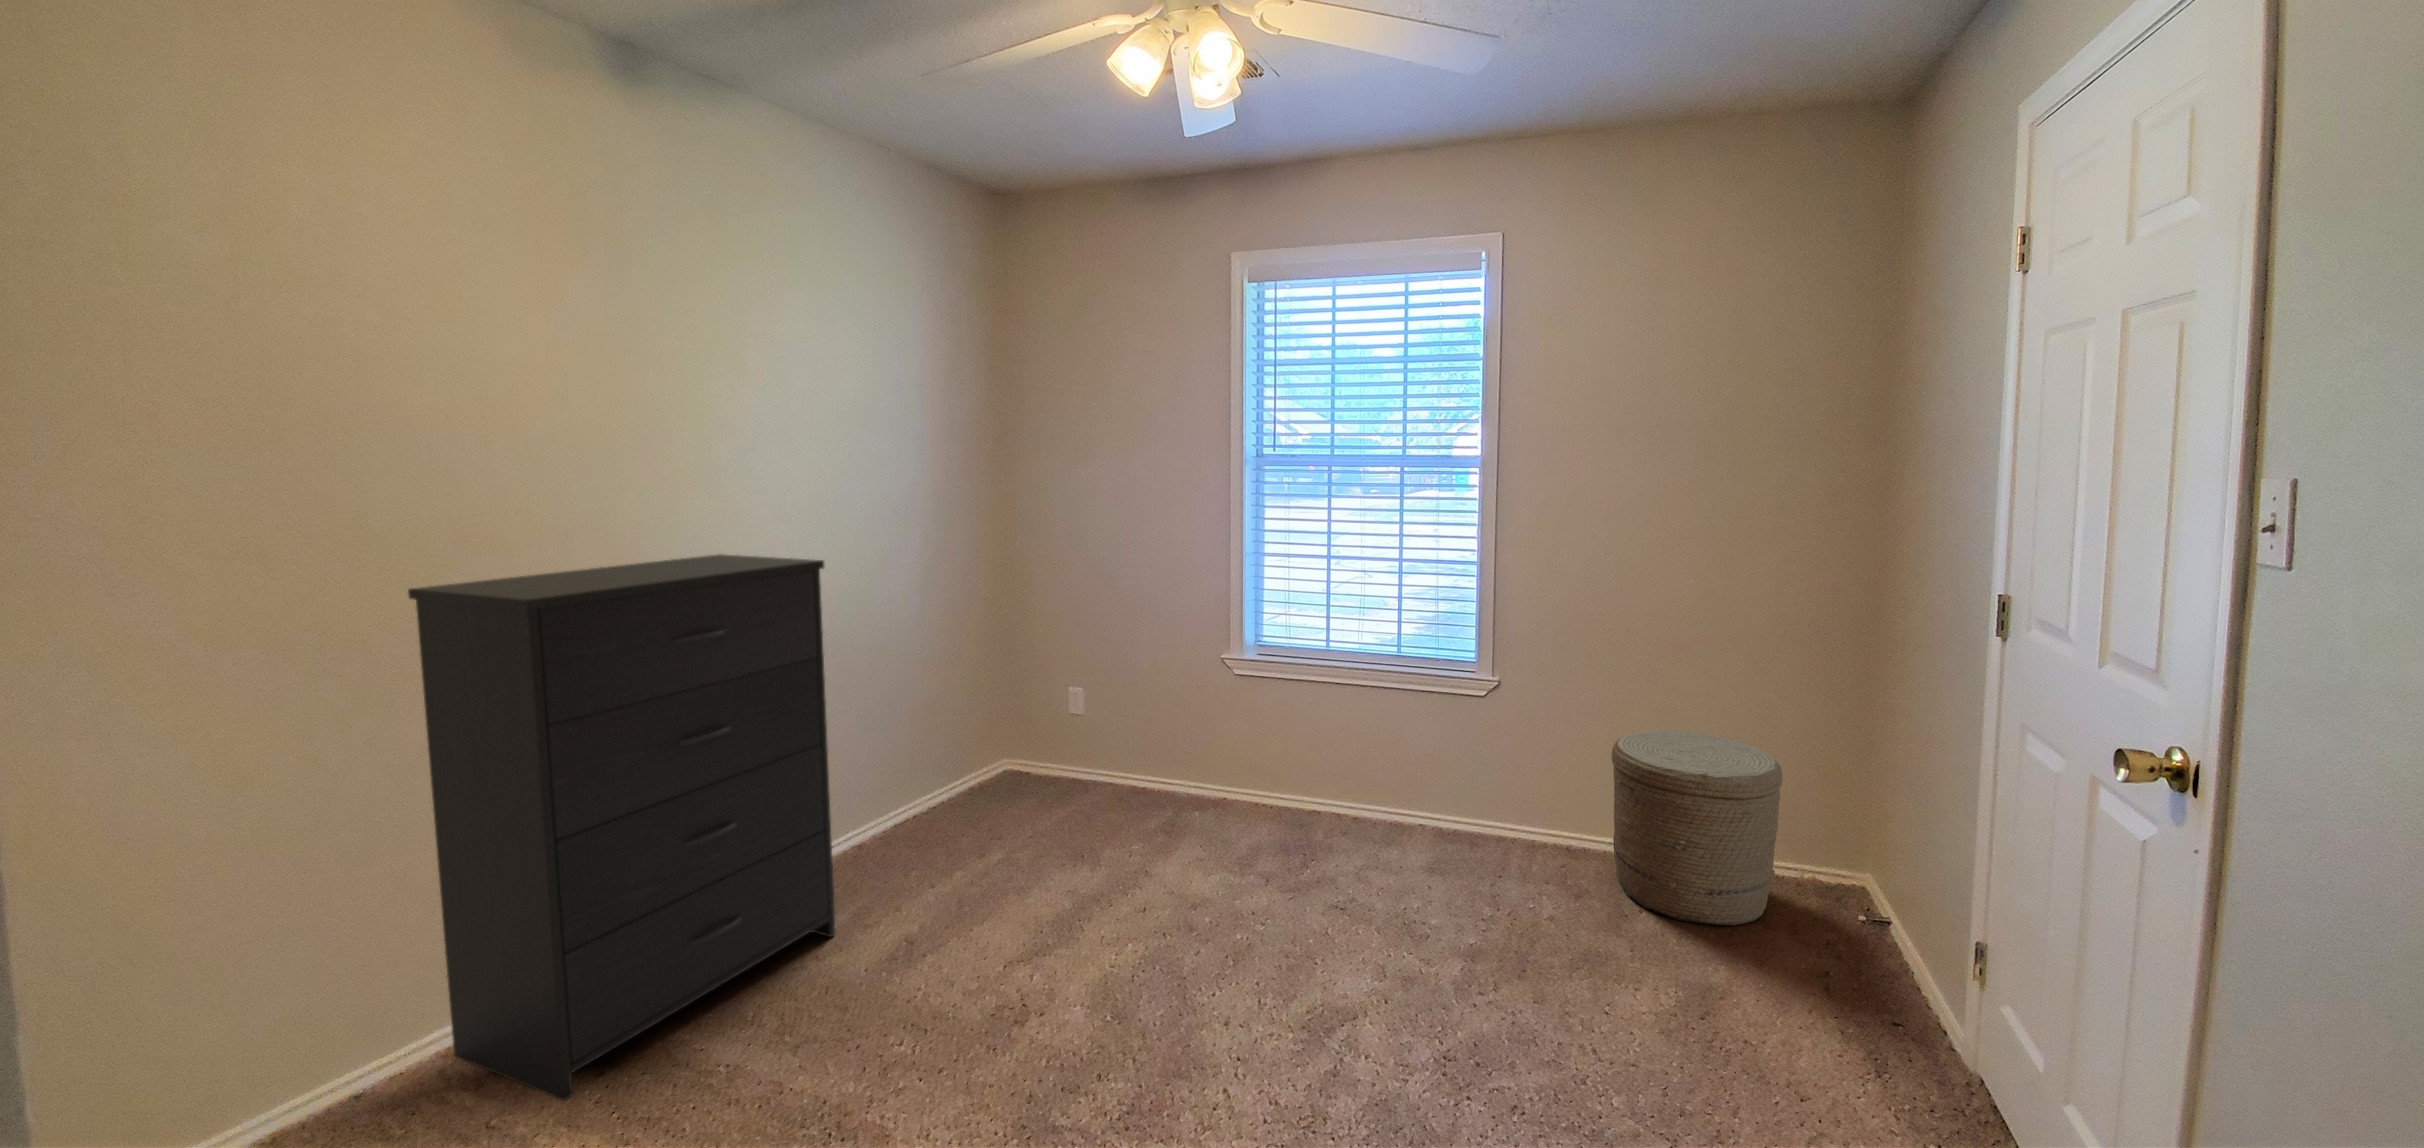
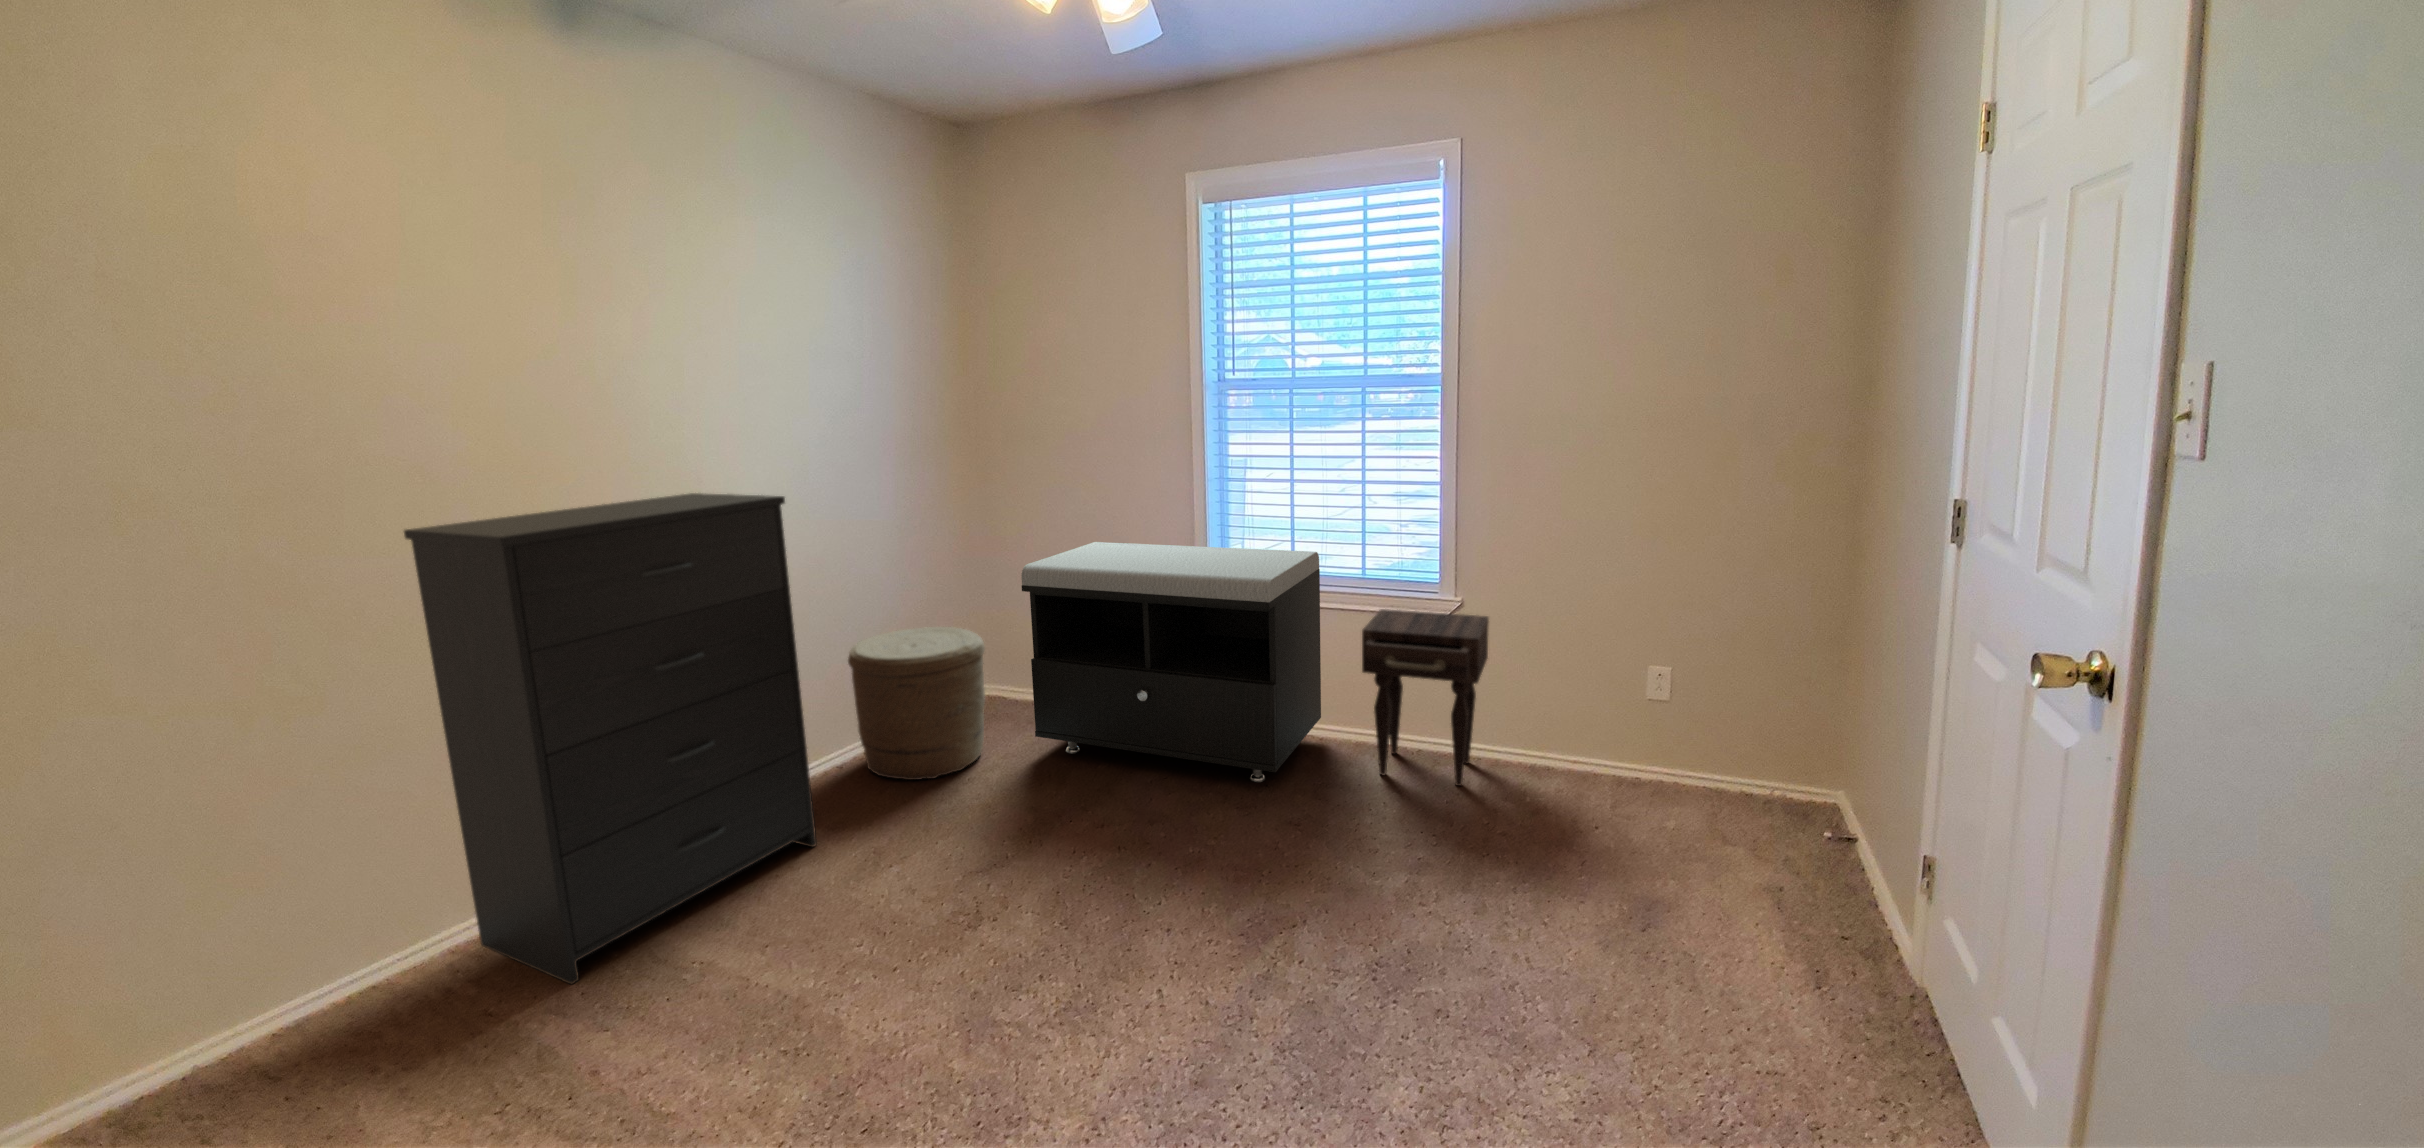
storage bench: none [1058,612,1358,863] -> present [1021,542,1321,782]
nightstand: none [1404,685,1526,867] -> present [1362,609,1489,786]
woven basket: present [1611,730,1782,926] -> present [848,627,985,780]

